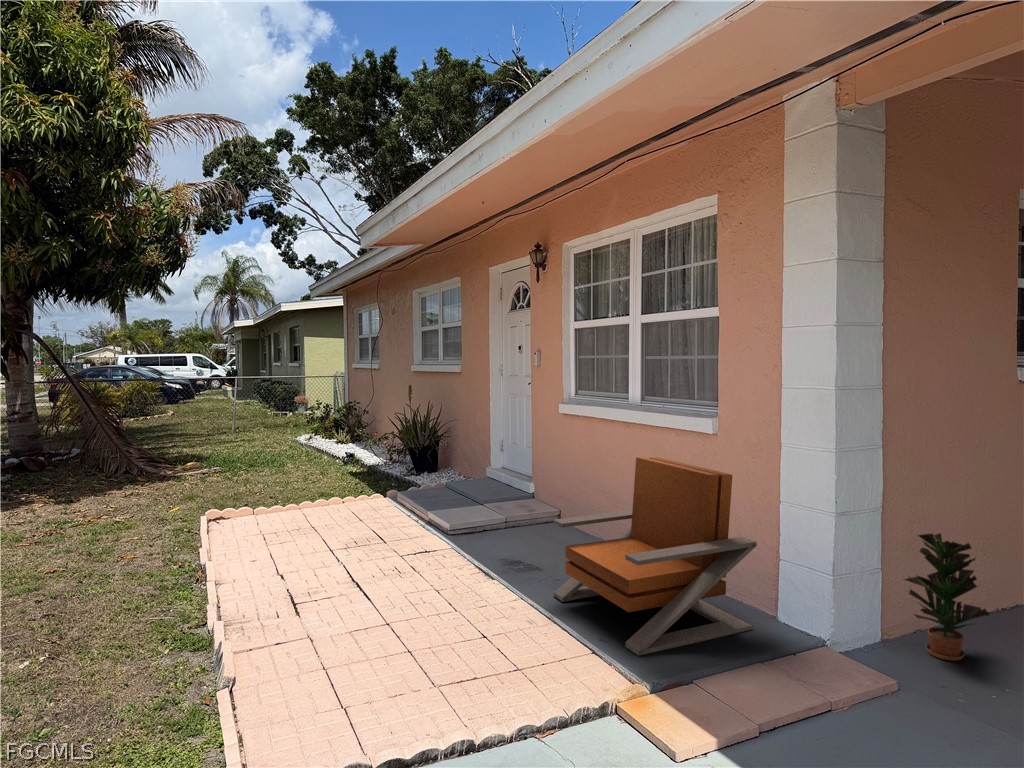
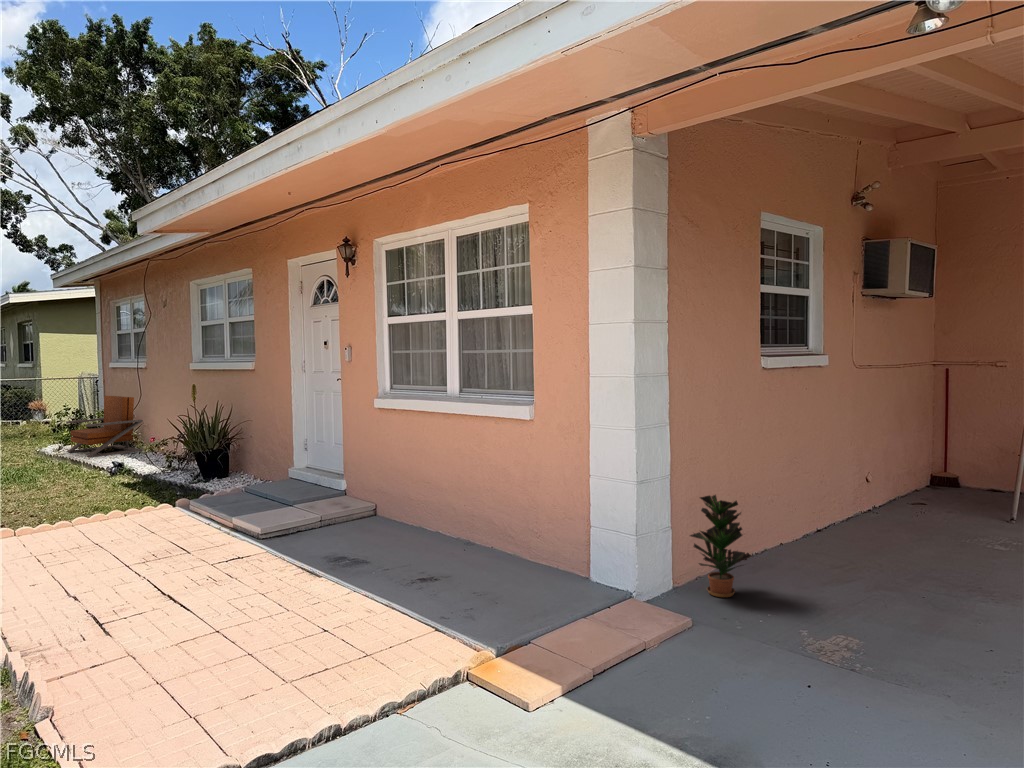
lounge chair: present [553,457,757,656] -> present [66,396,143,458]

